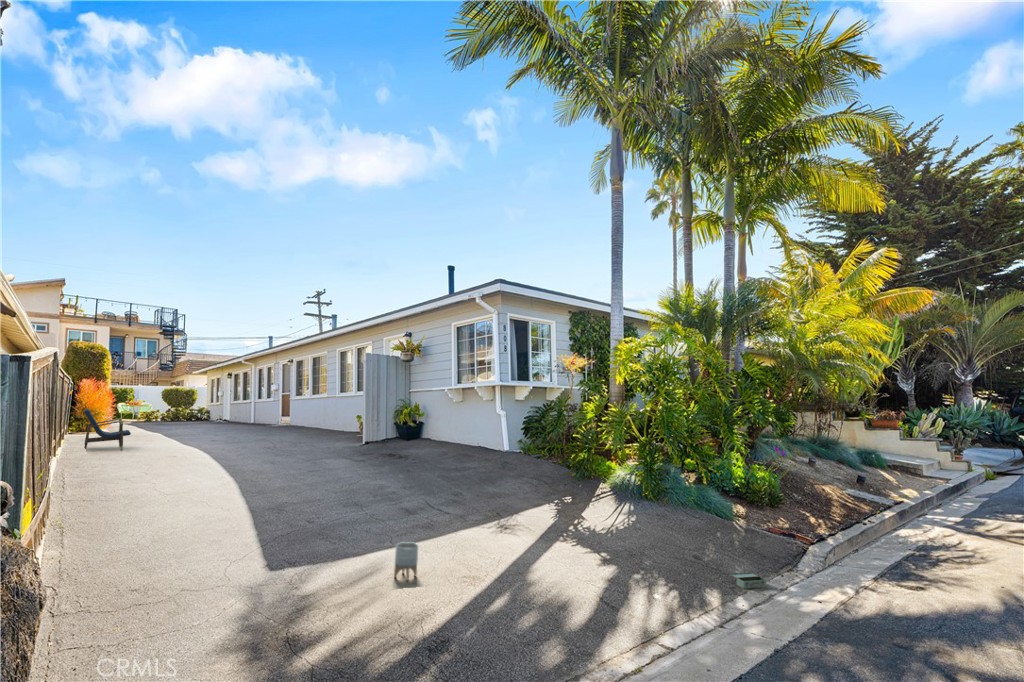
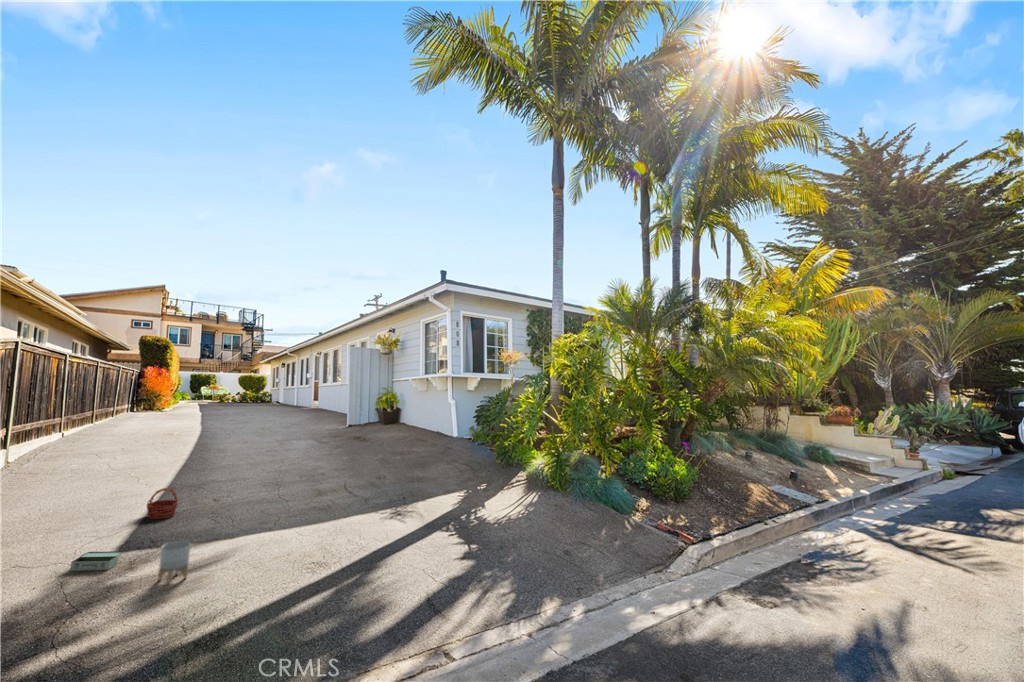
lounge chair: present [84,409,131,451] -> none [93,391,139,428]
basket: none [296,502,324,533] -> present [147,488,178,519]
toolbox: present [730,573,766,589] -> present [70,551,123,571]

